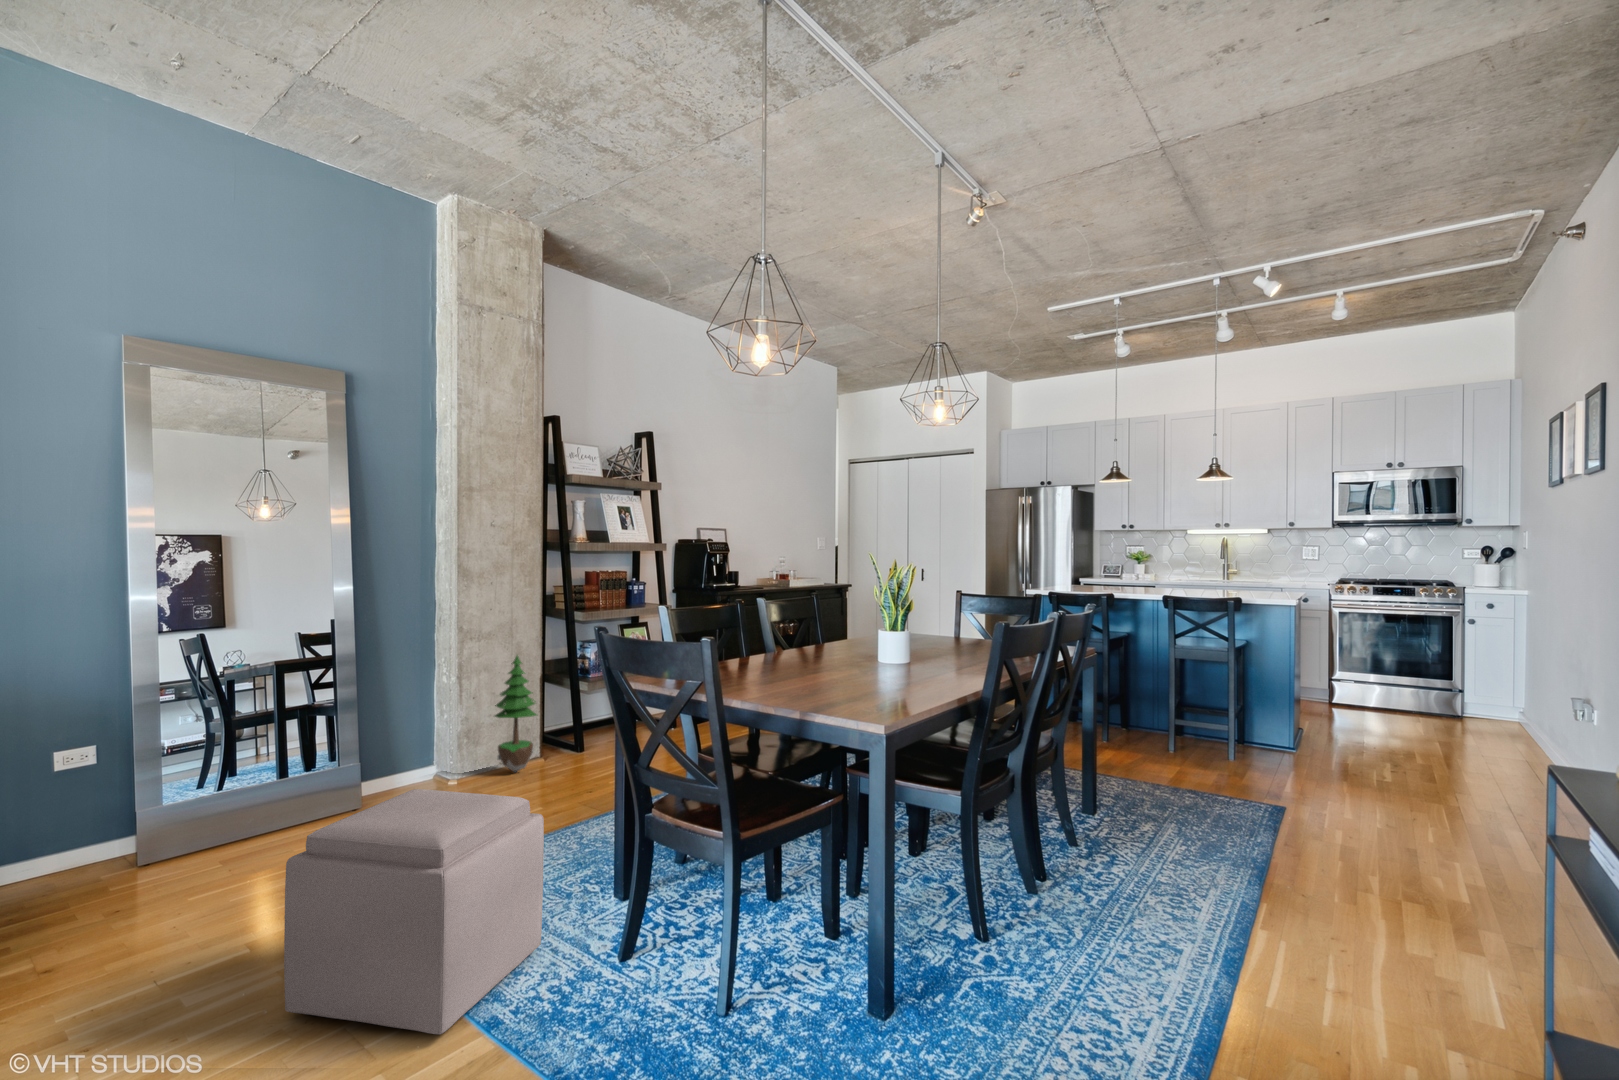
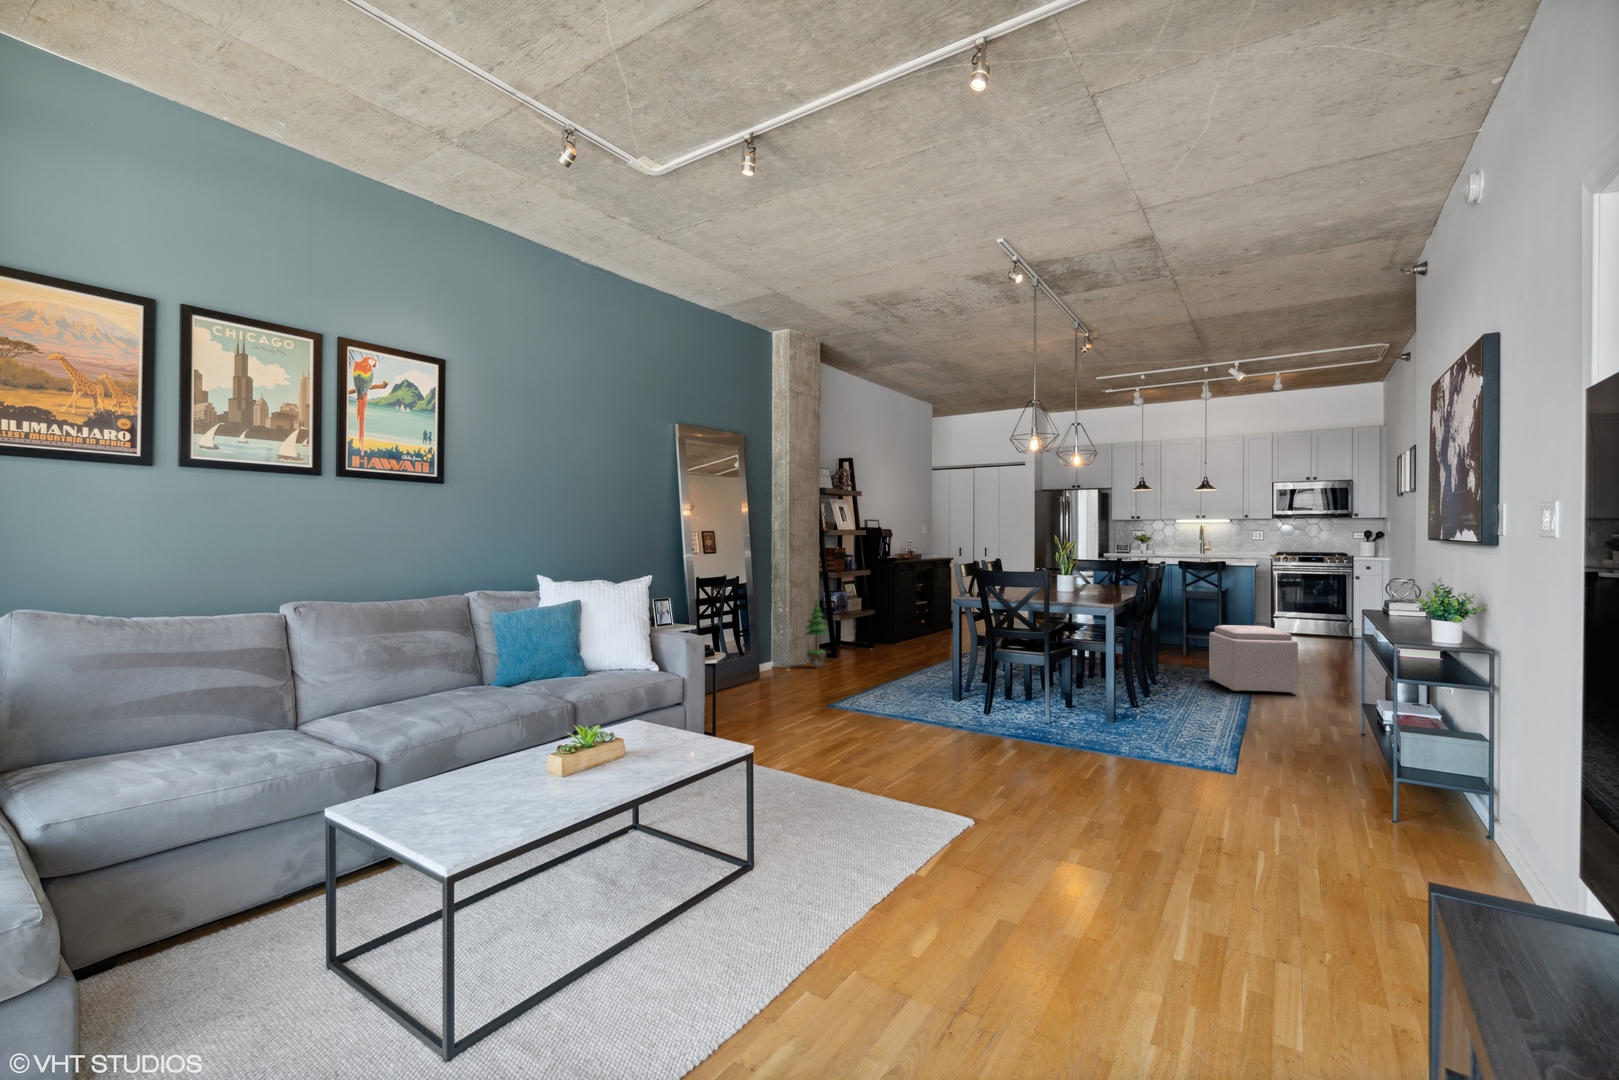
ottoman: present [284,789,544,1034] -> present [1209,625,1298,694]

